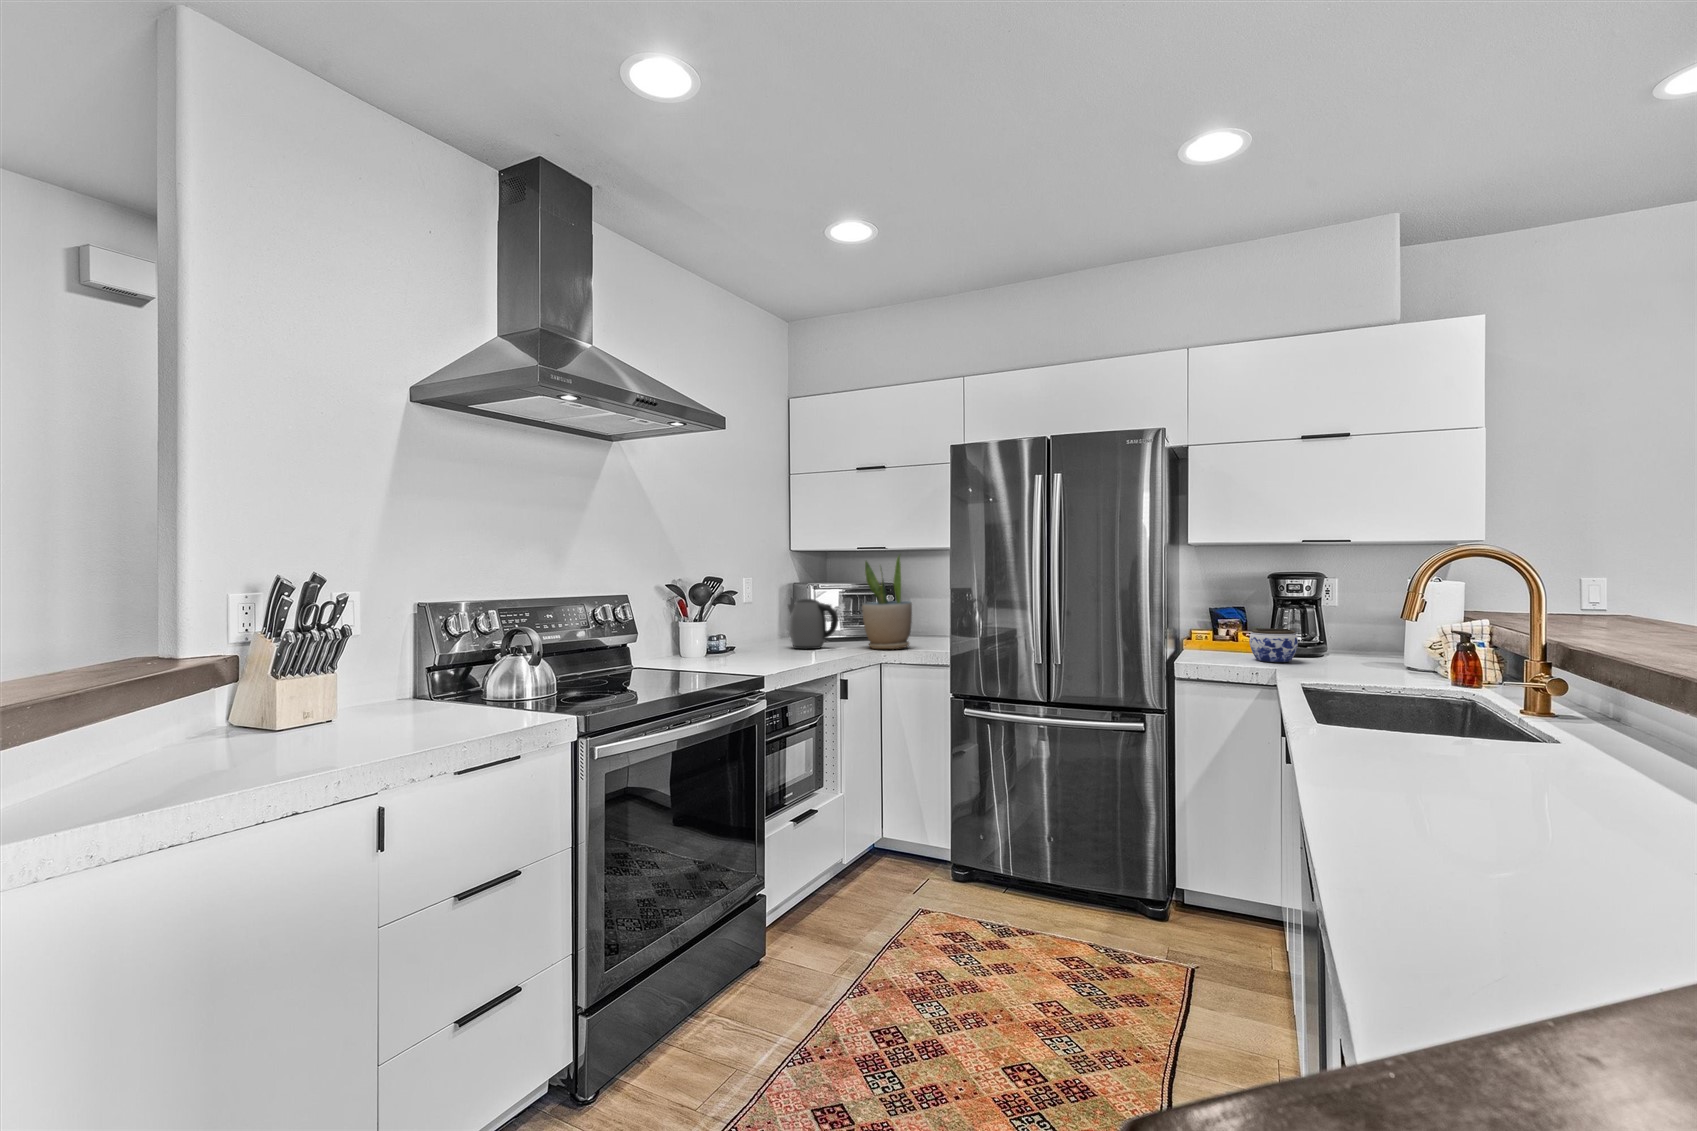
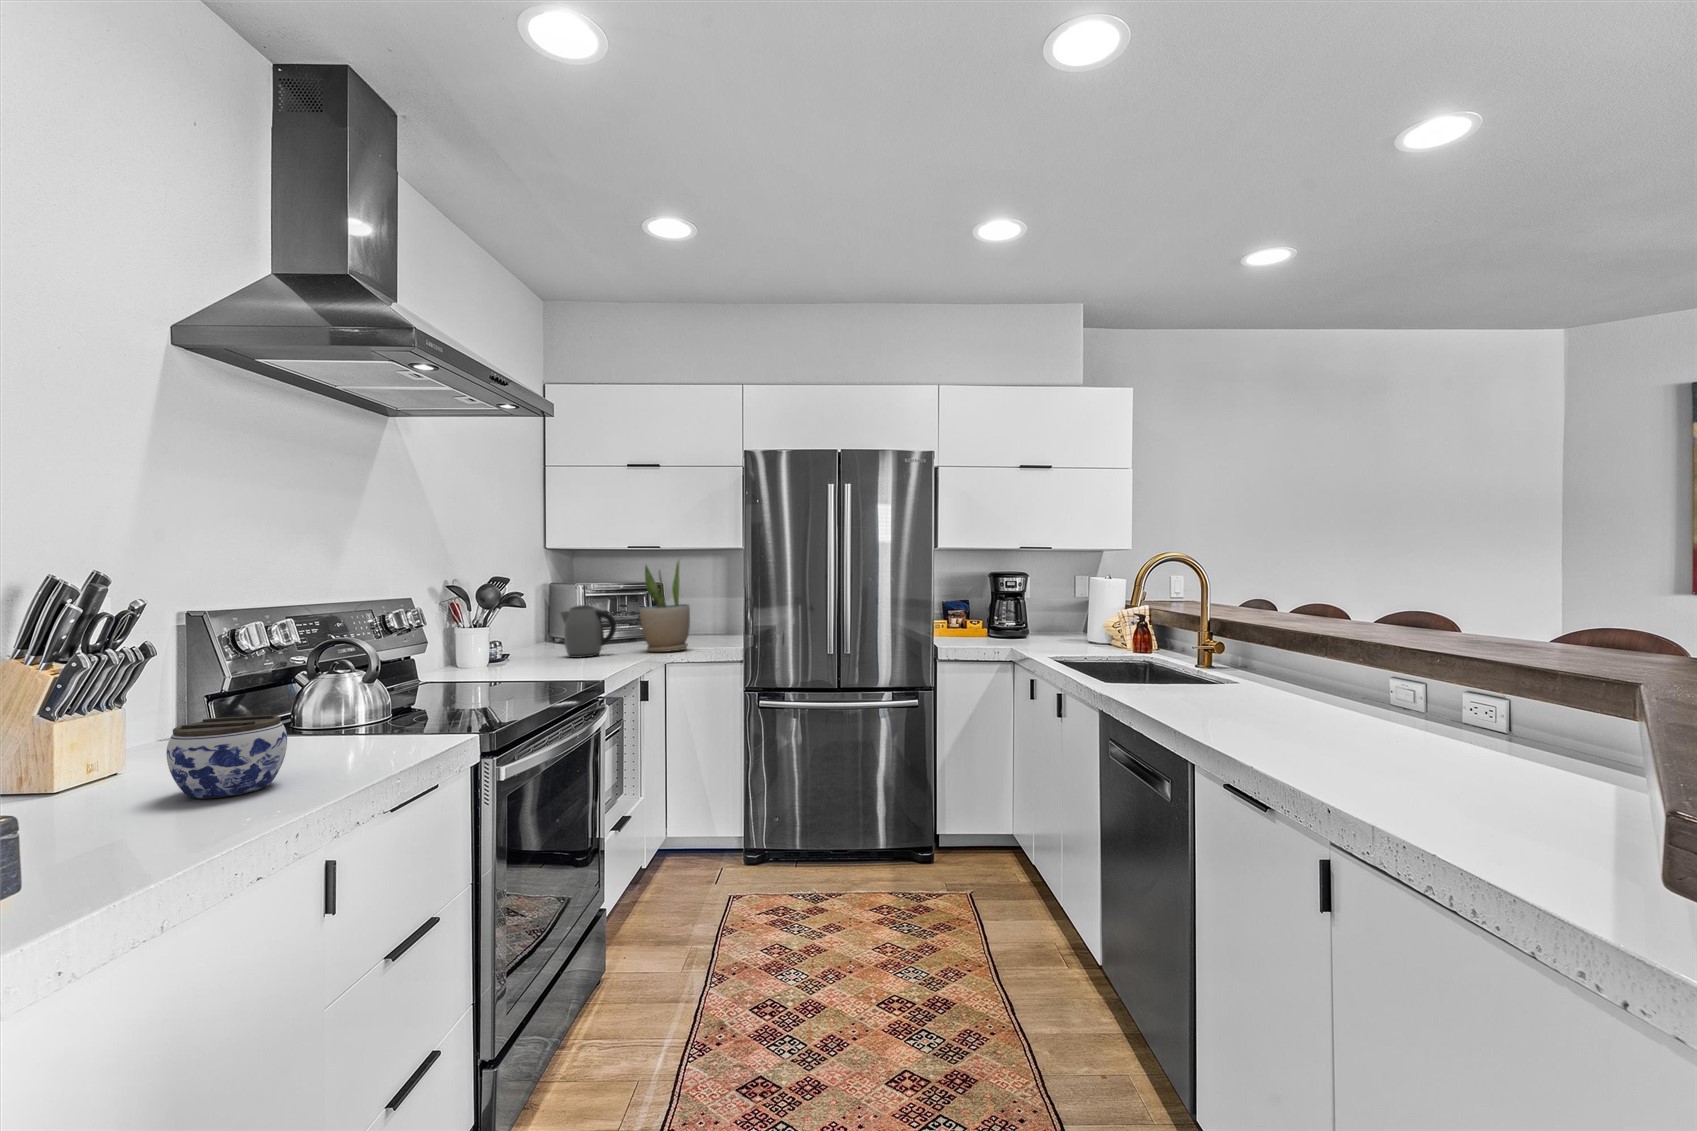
jar: present [1249,628,1298,662] -> present [166,715,287,799]

